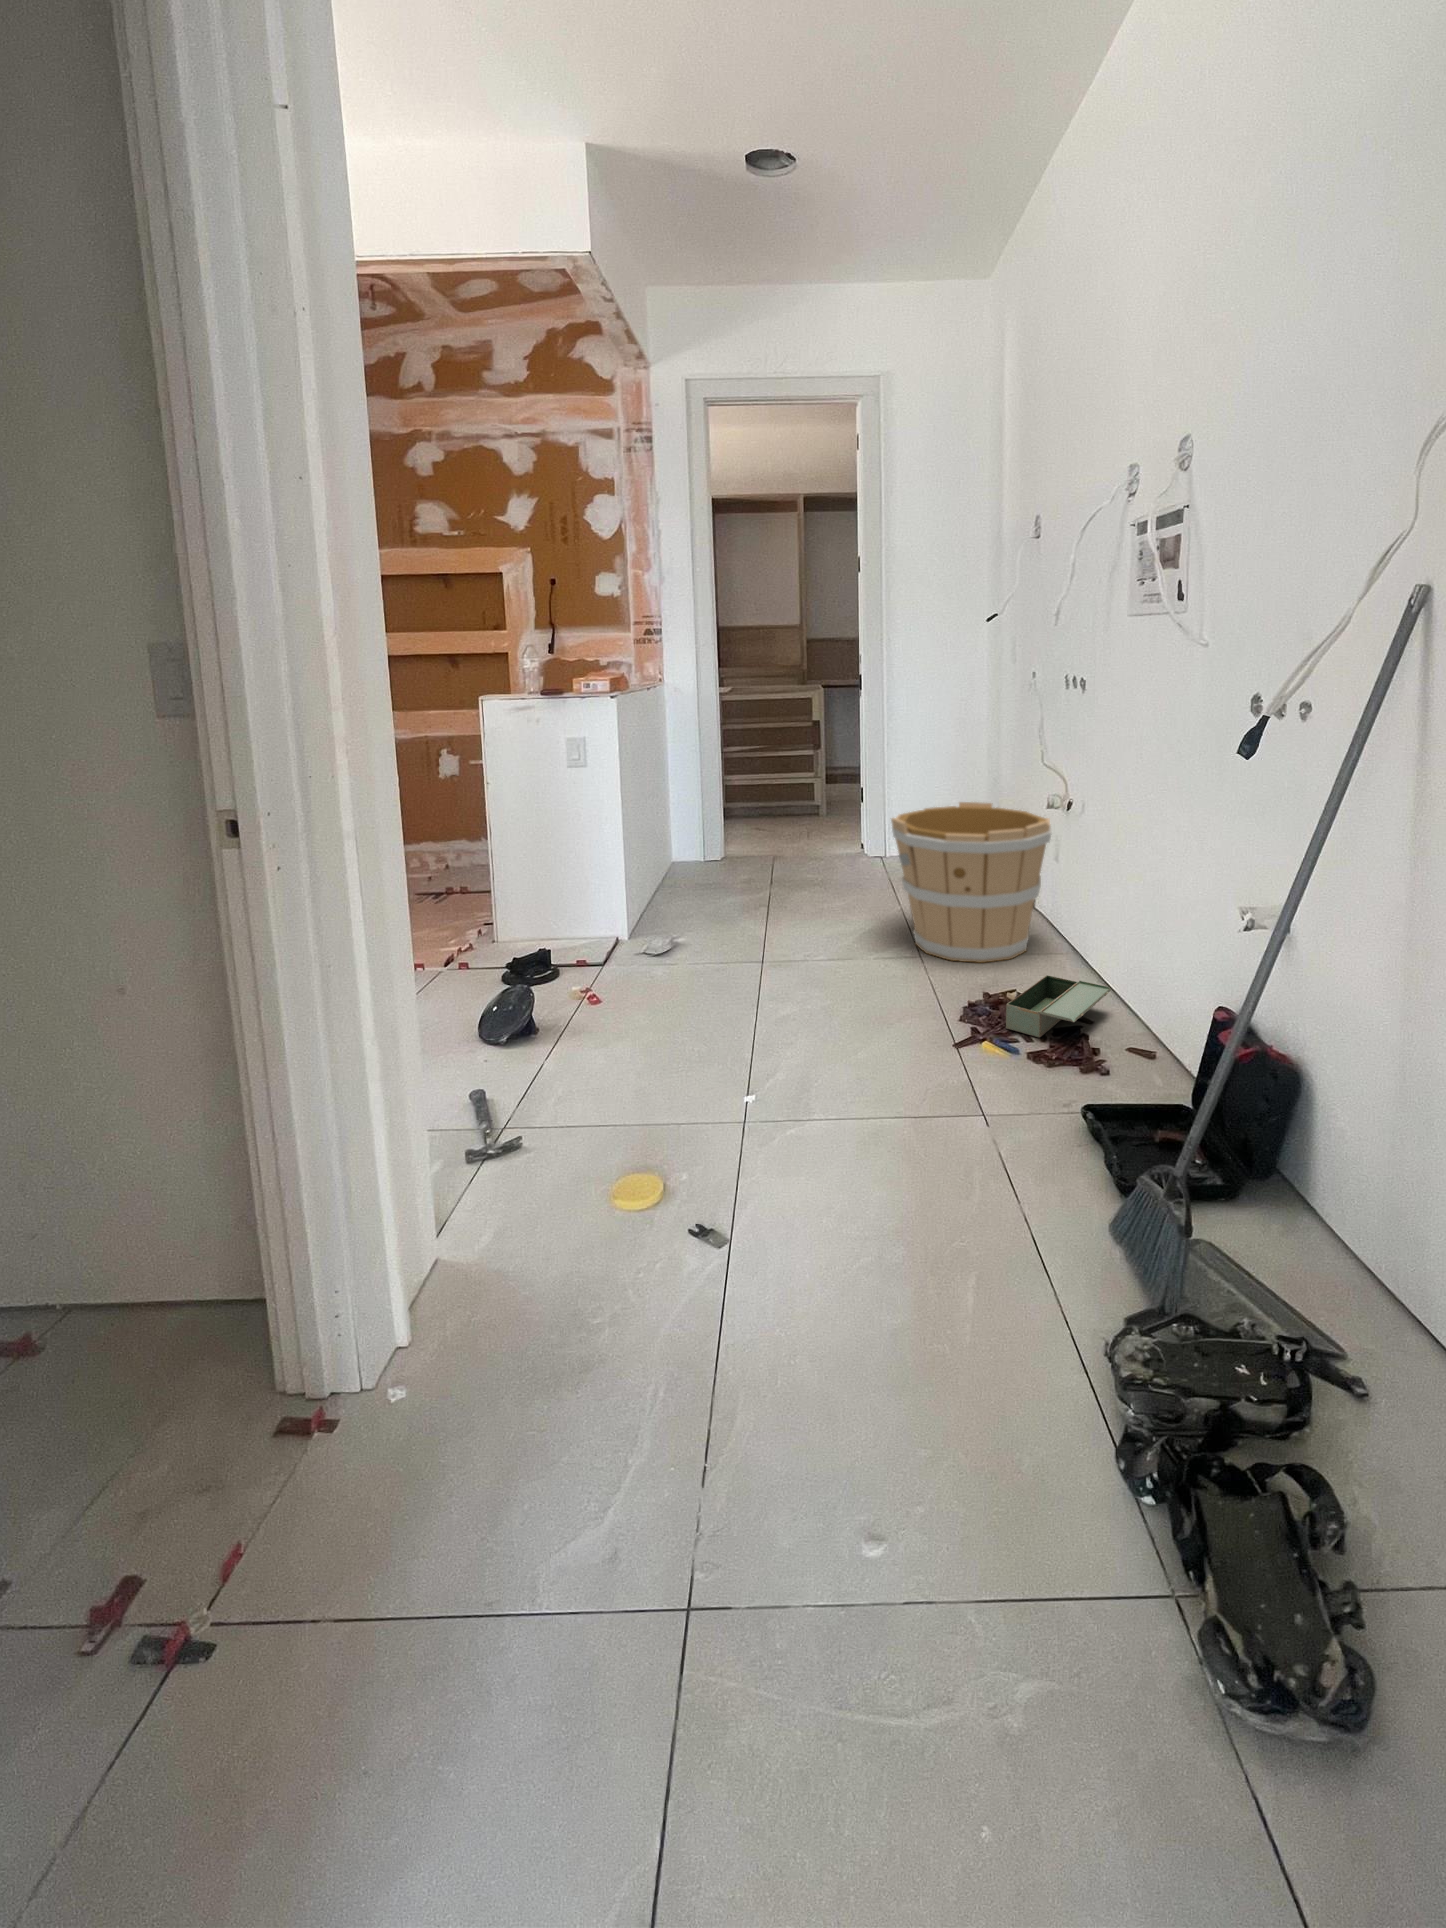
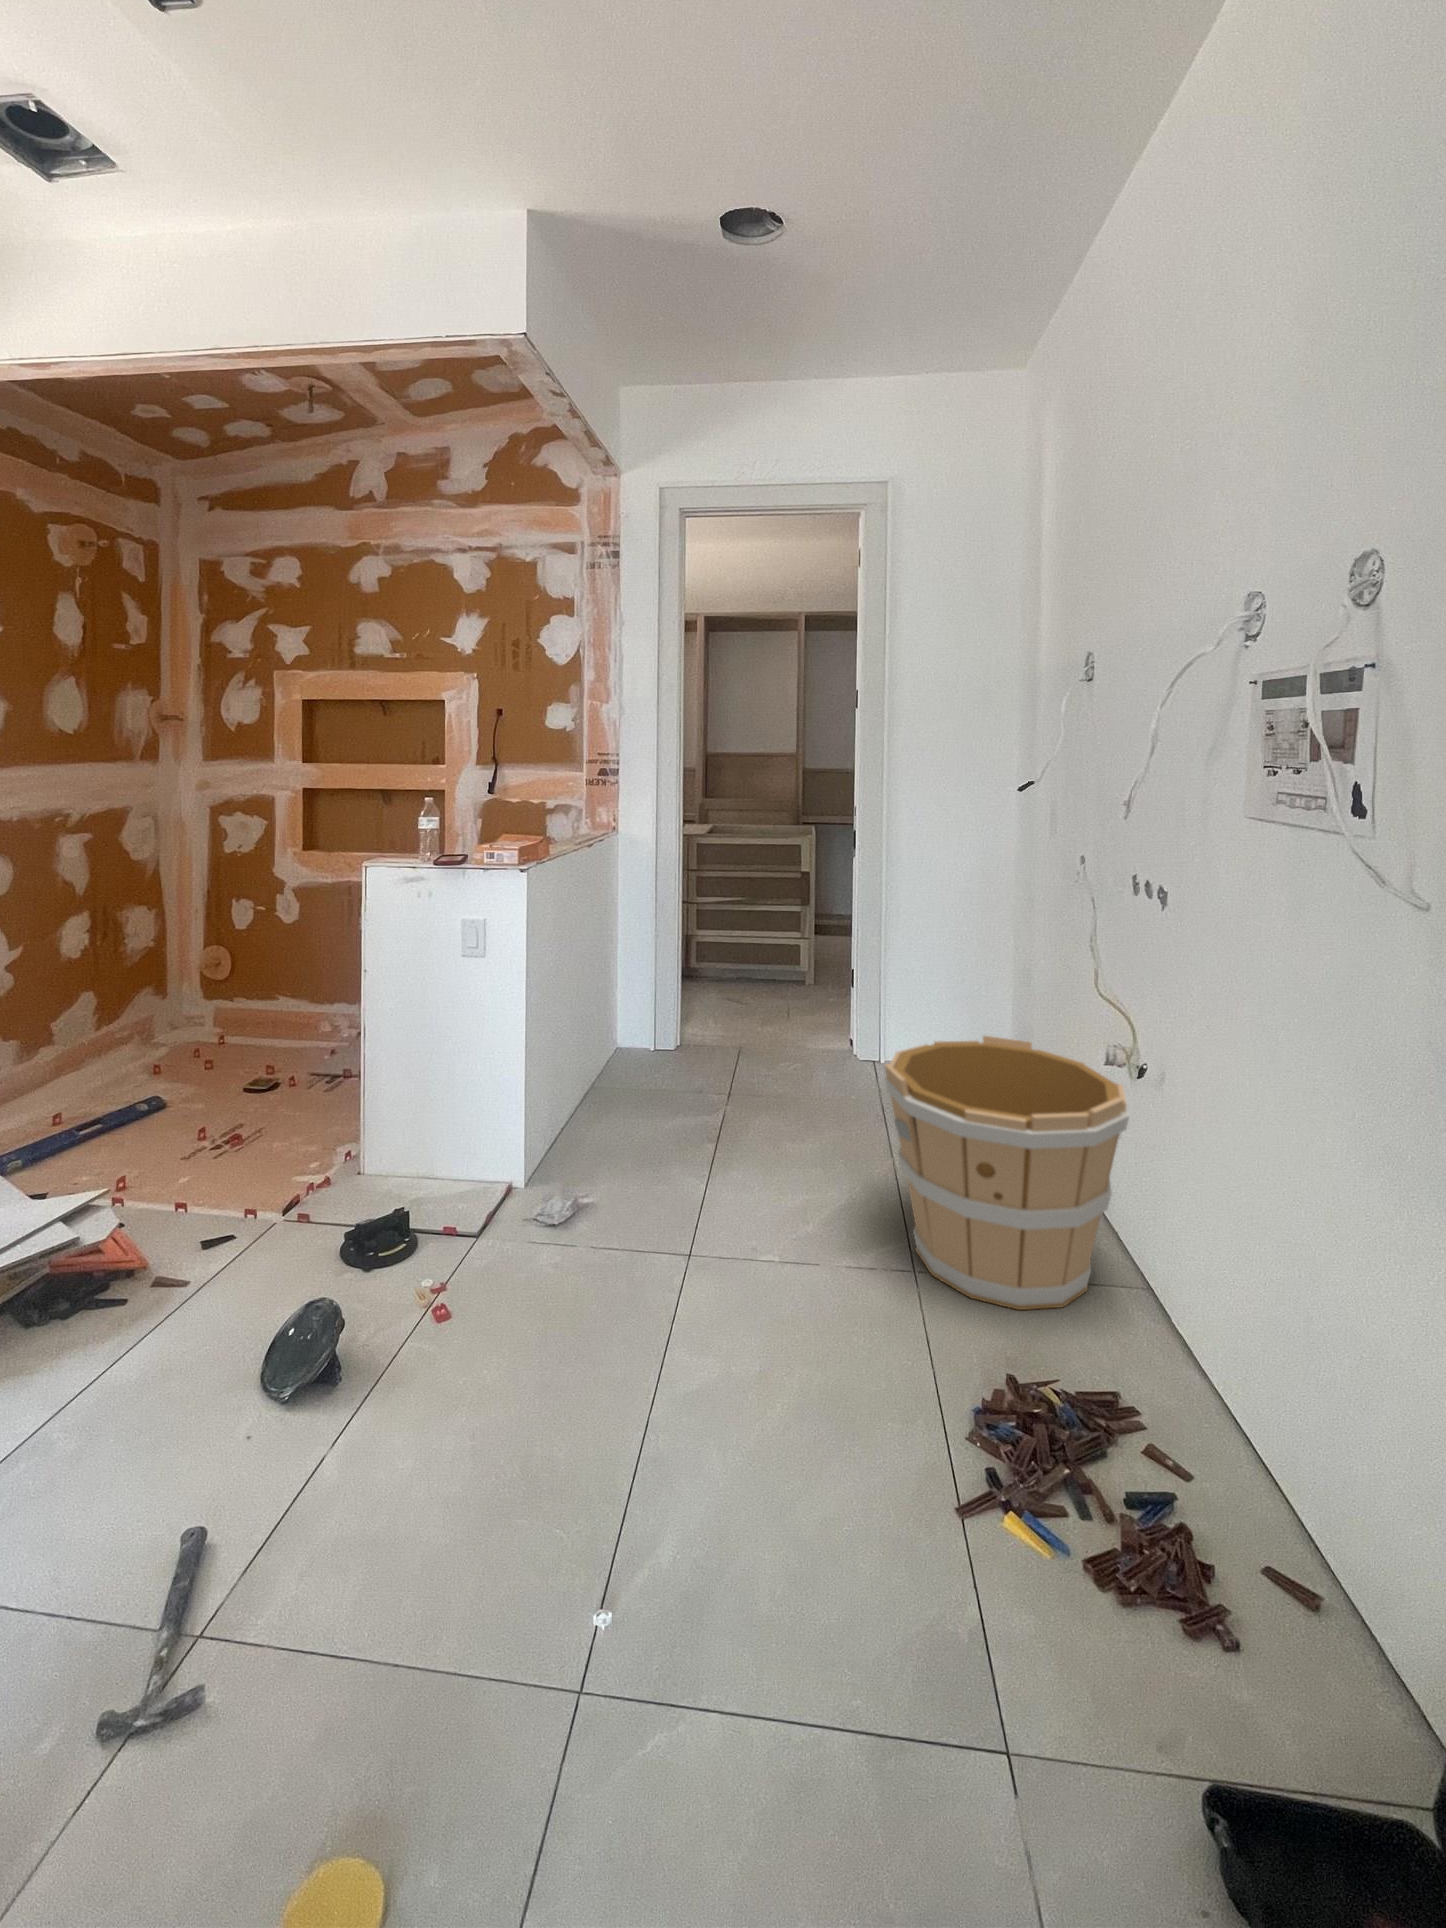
toolbox: present [1006,975,1111,1038] -> none [1069,1383,1256,1543]

